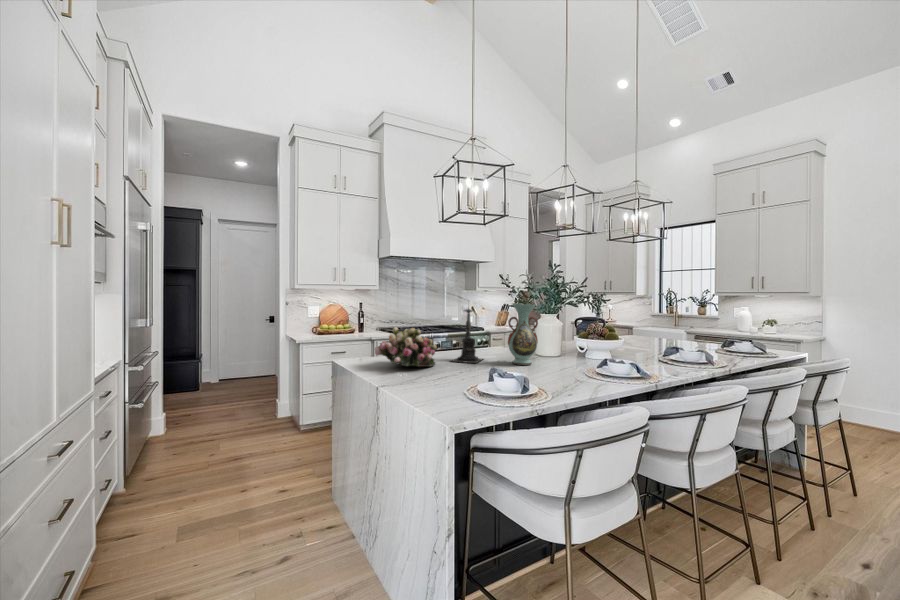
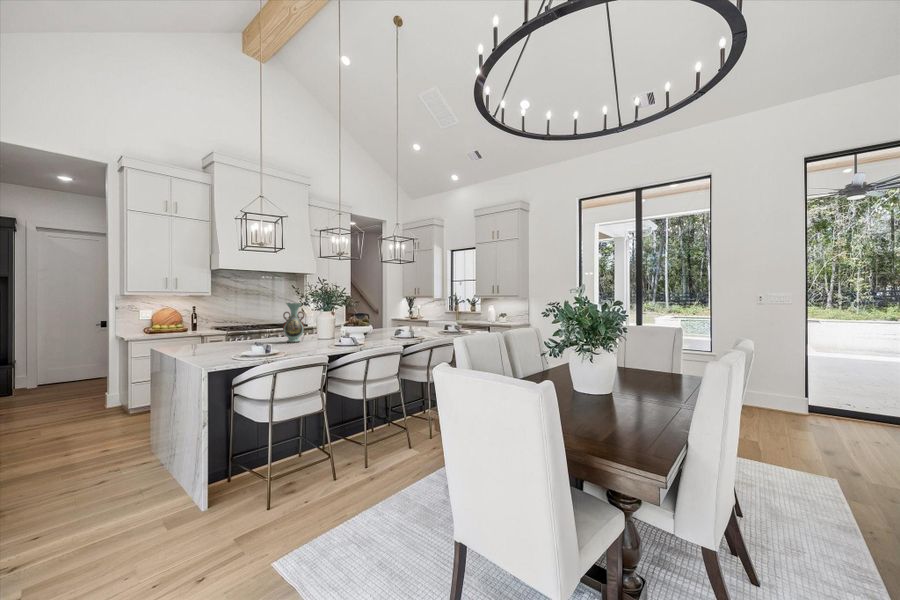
candle holder: present [452,308,484,363] -> none [242,302,271,343]
flower arrangement: present [375,327,437,367] -> none [179,320,230,346]

